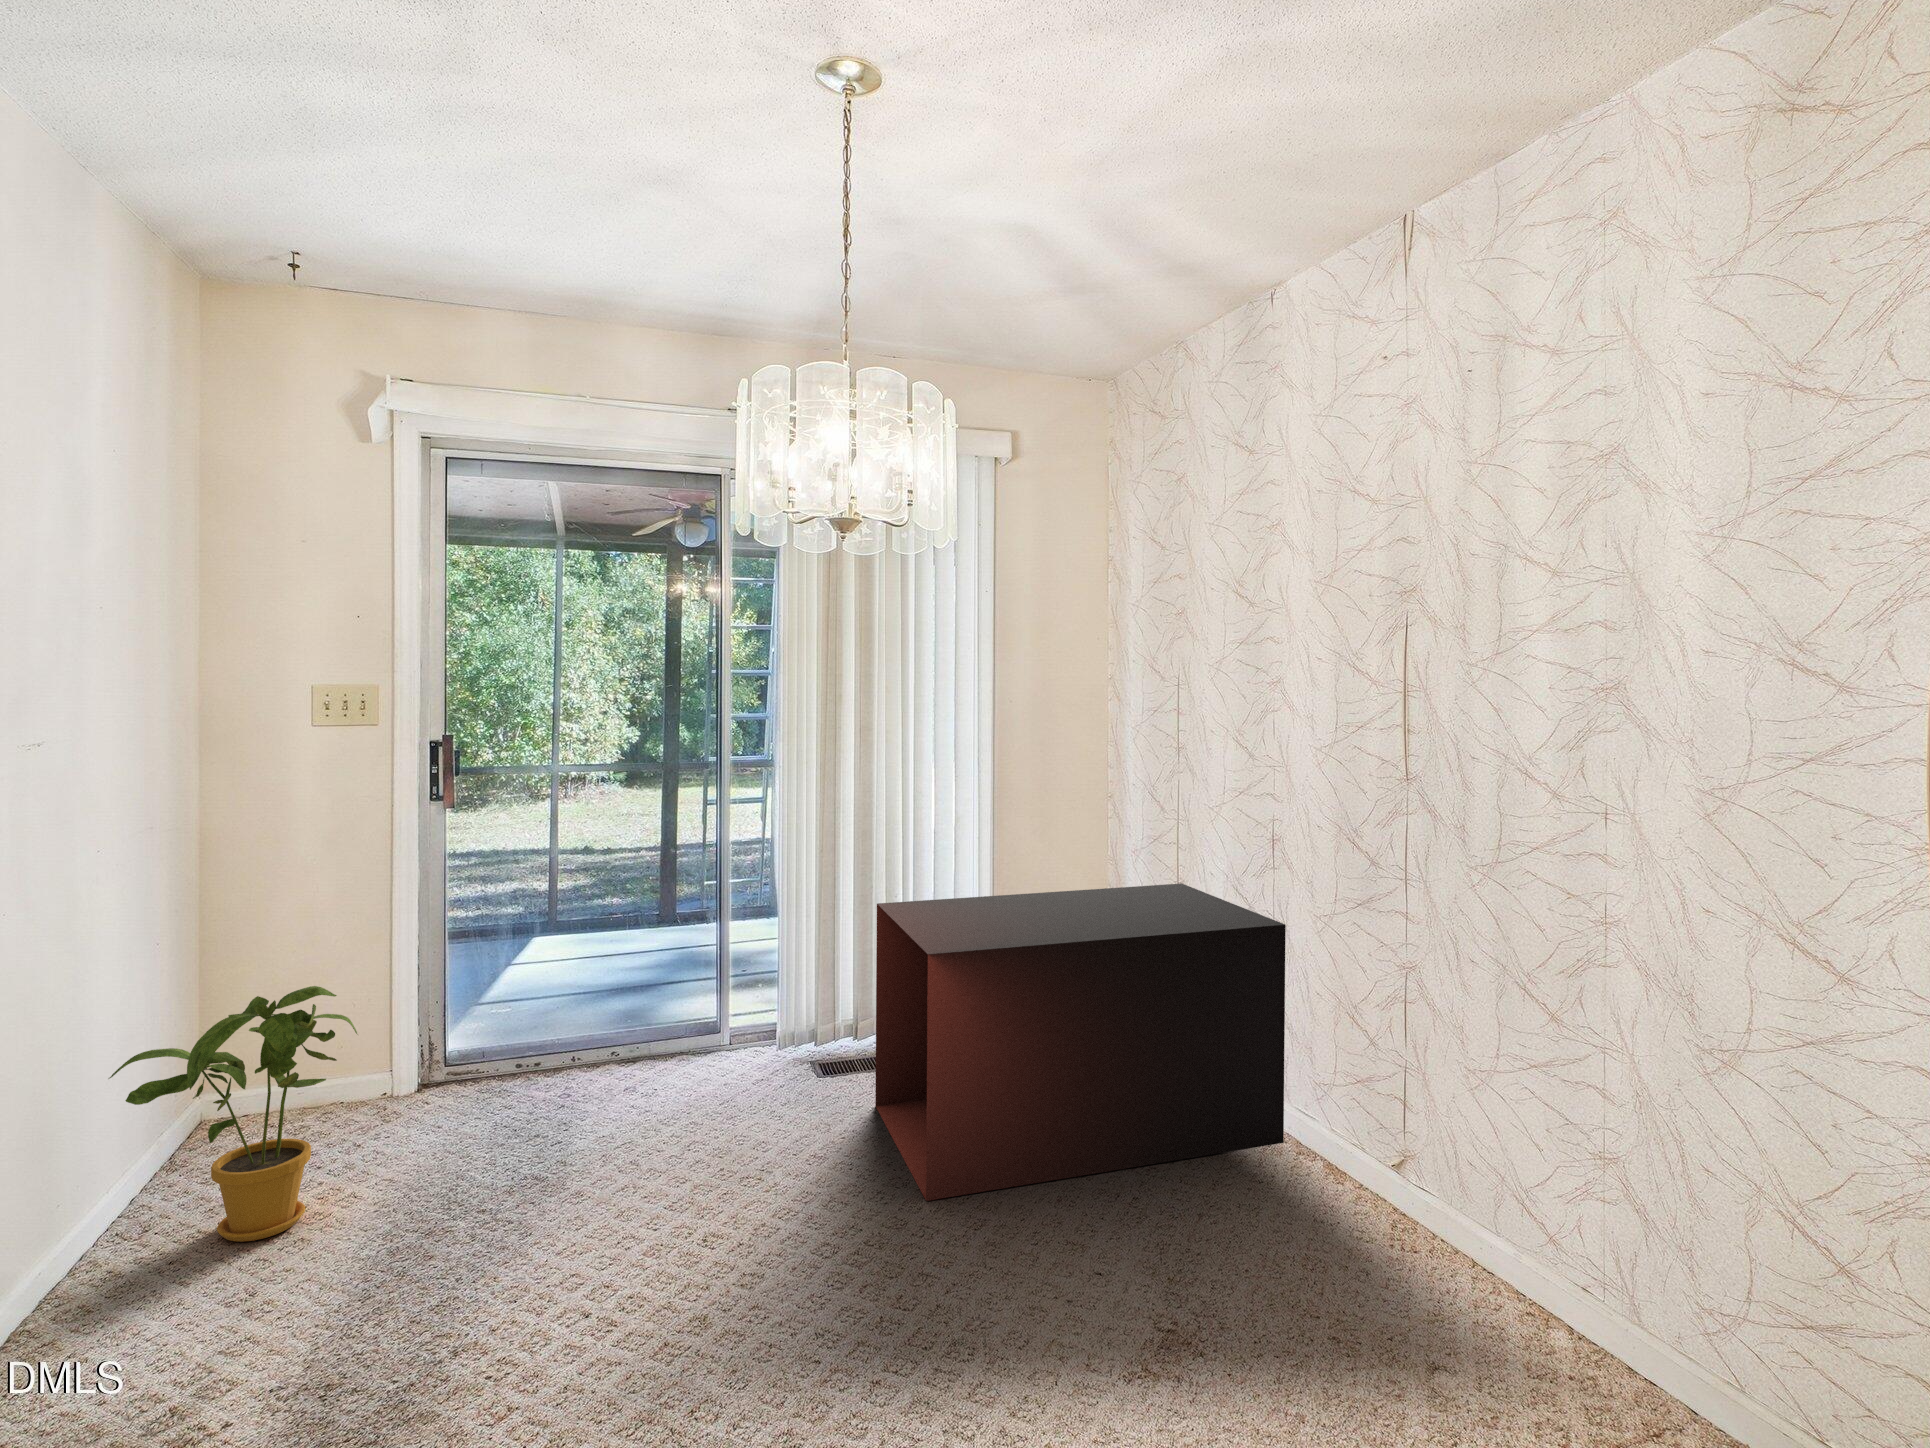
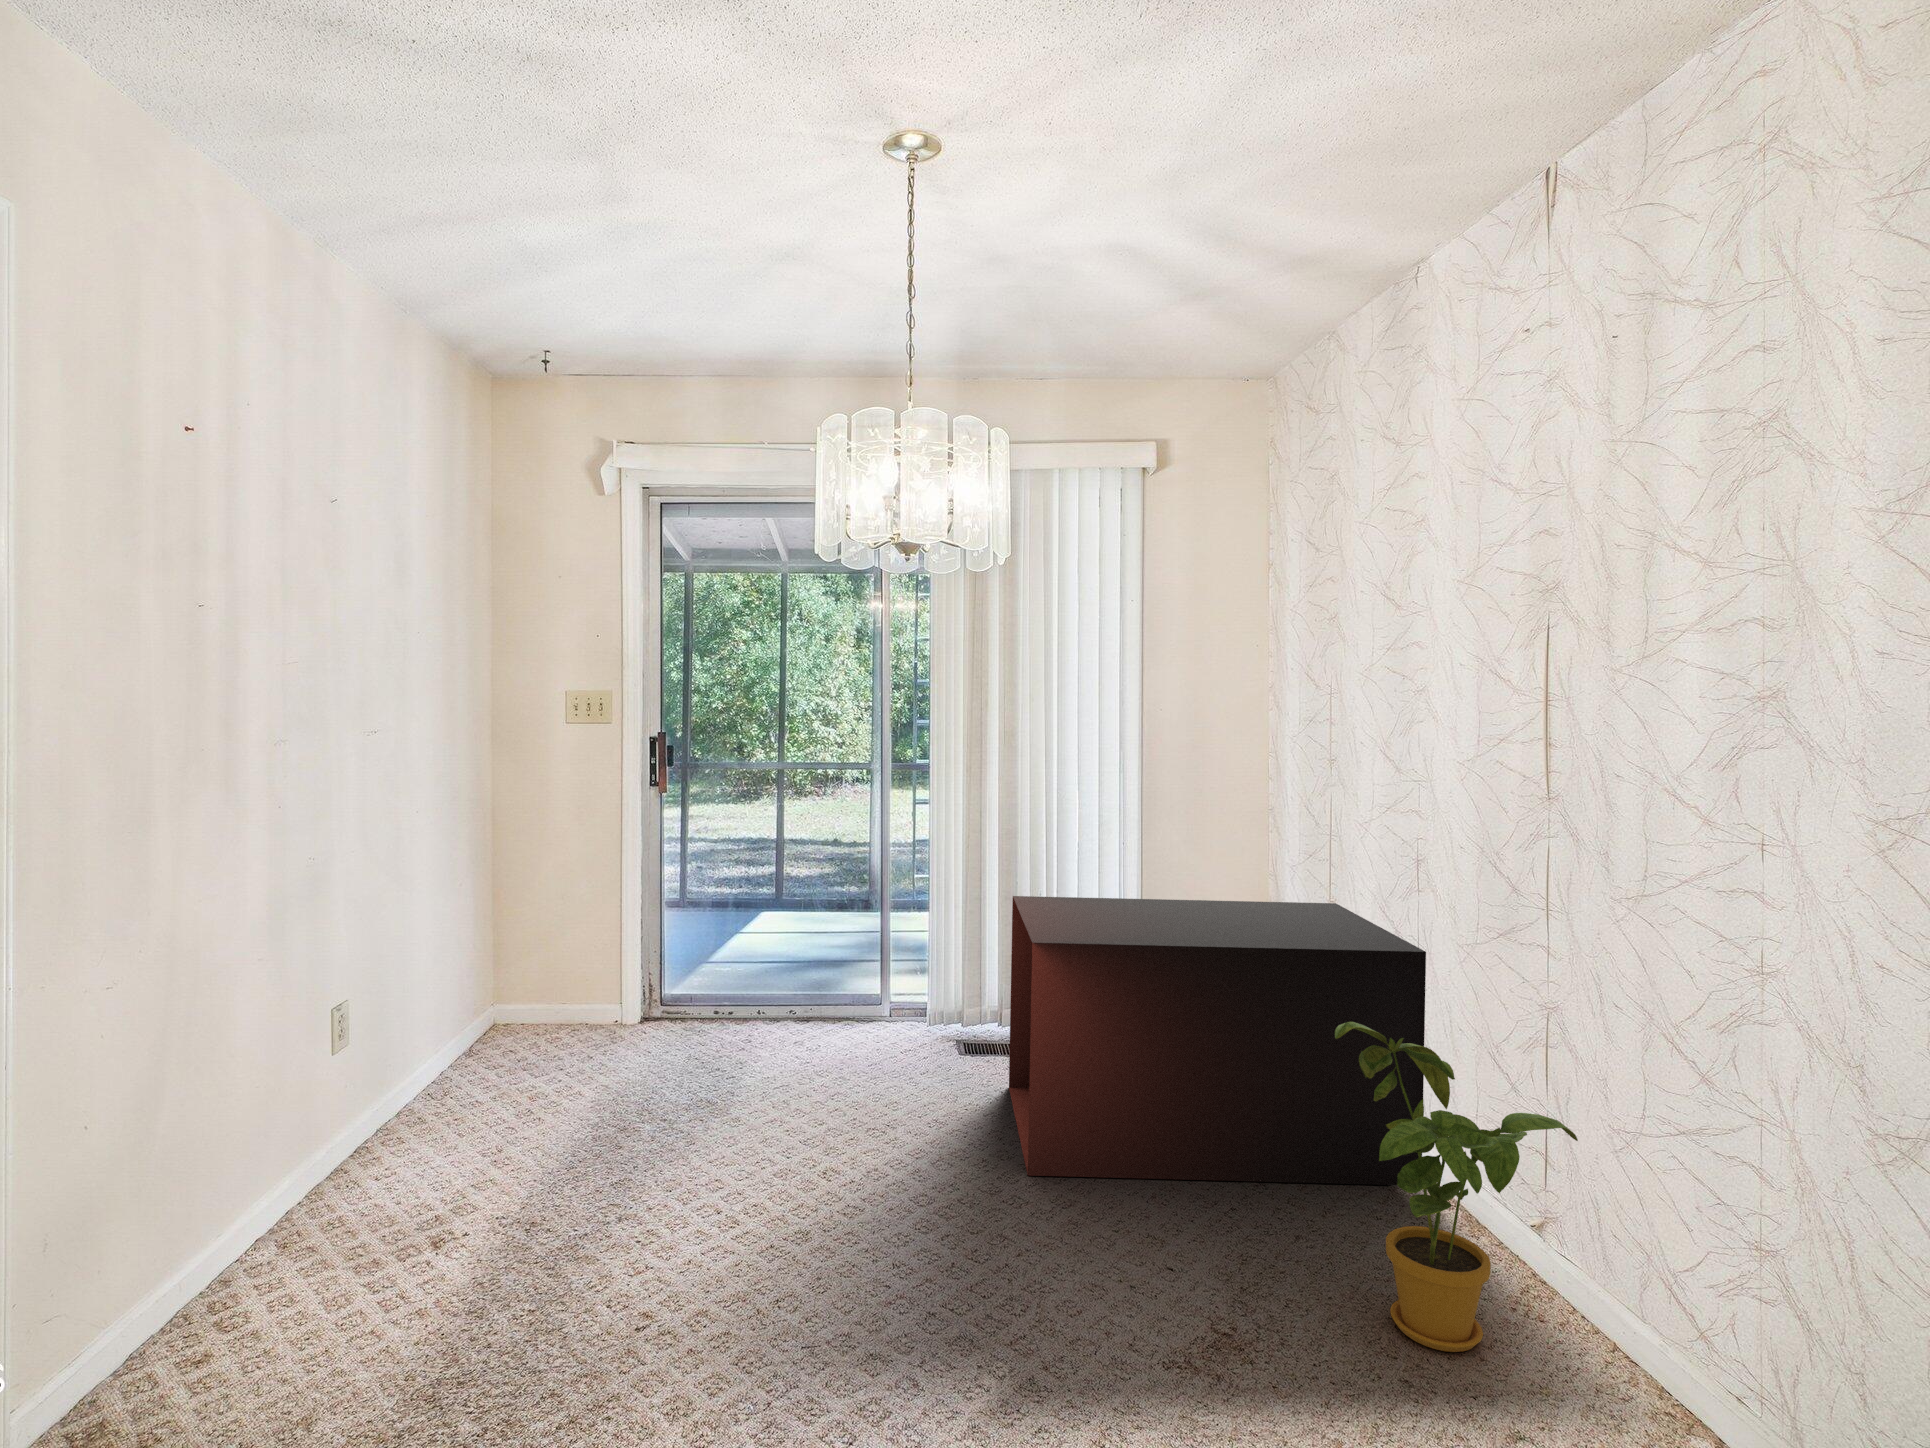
house plant: present [109,986,357,1242] -> present [1335,1022,1578,1352]

